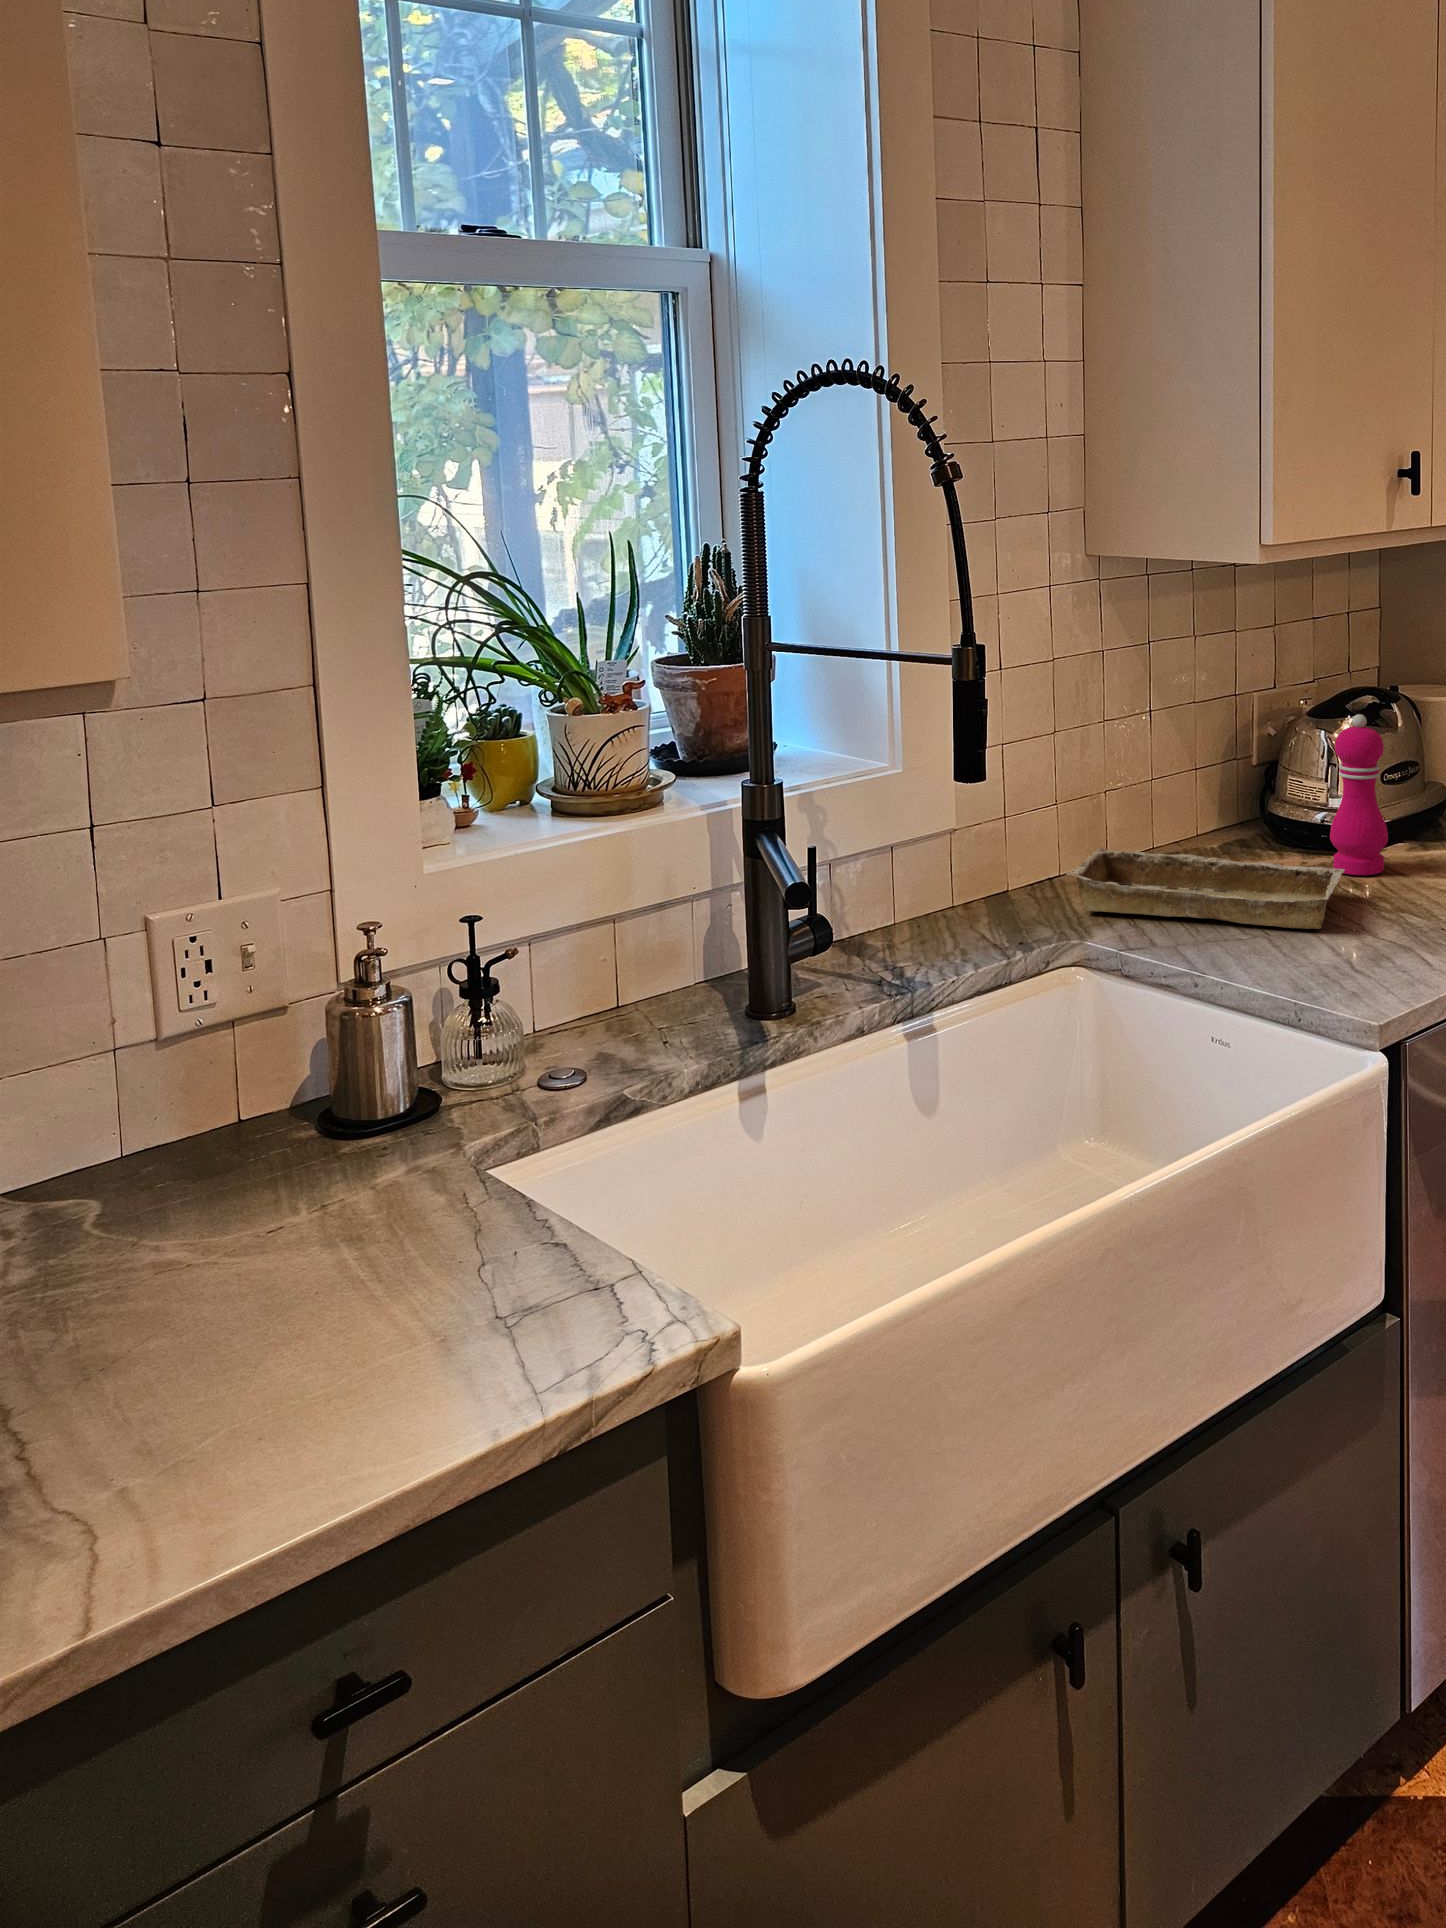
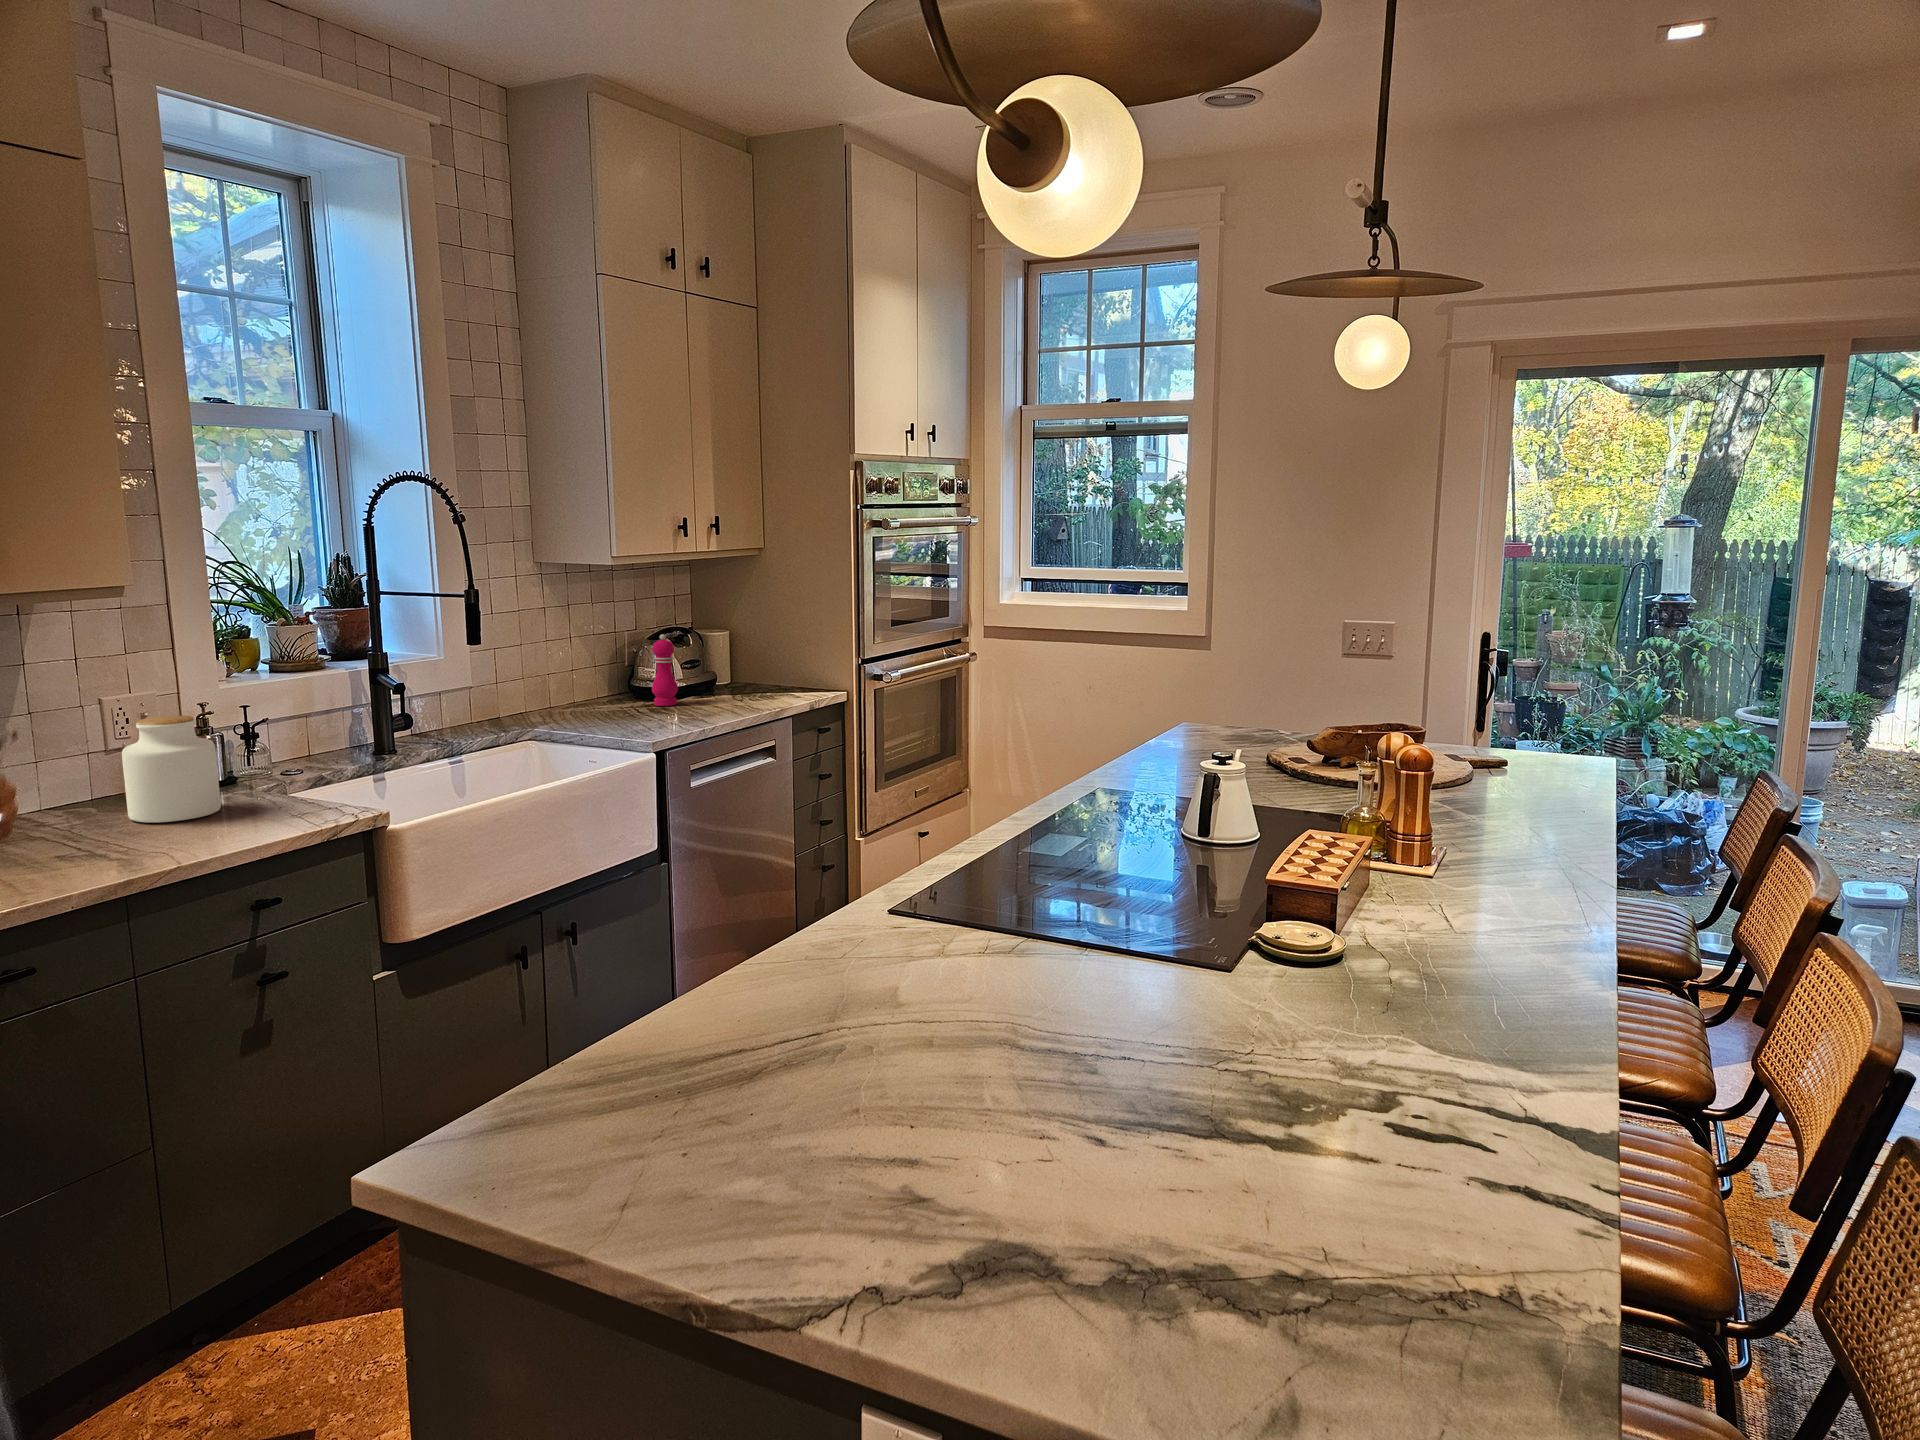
tray: present [1066,848,1344,929] -> none [524,697,655,721]
jar: none [126,992,357,1295] -> present [122,716,221,822]

